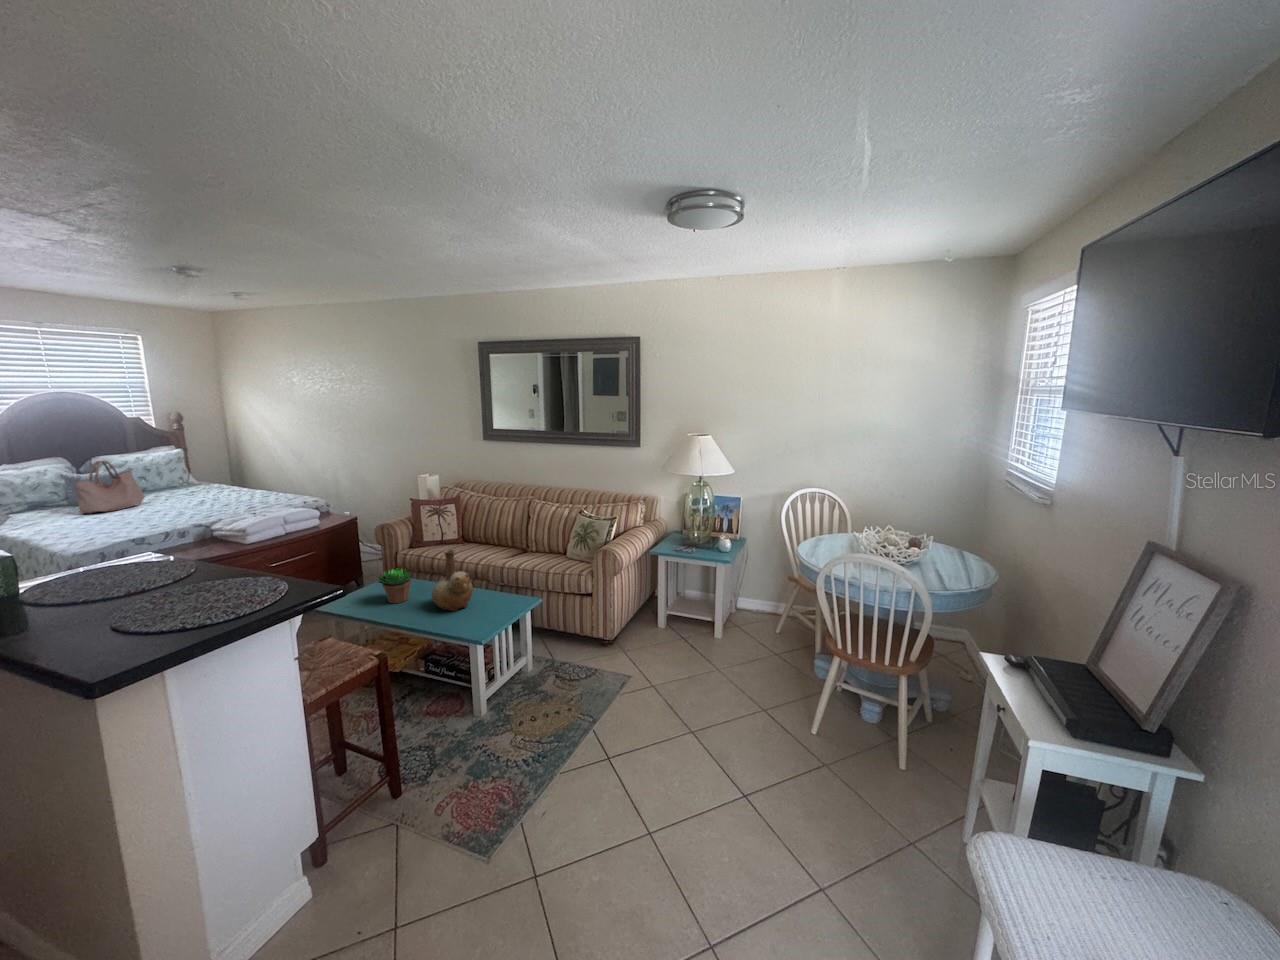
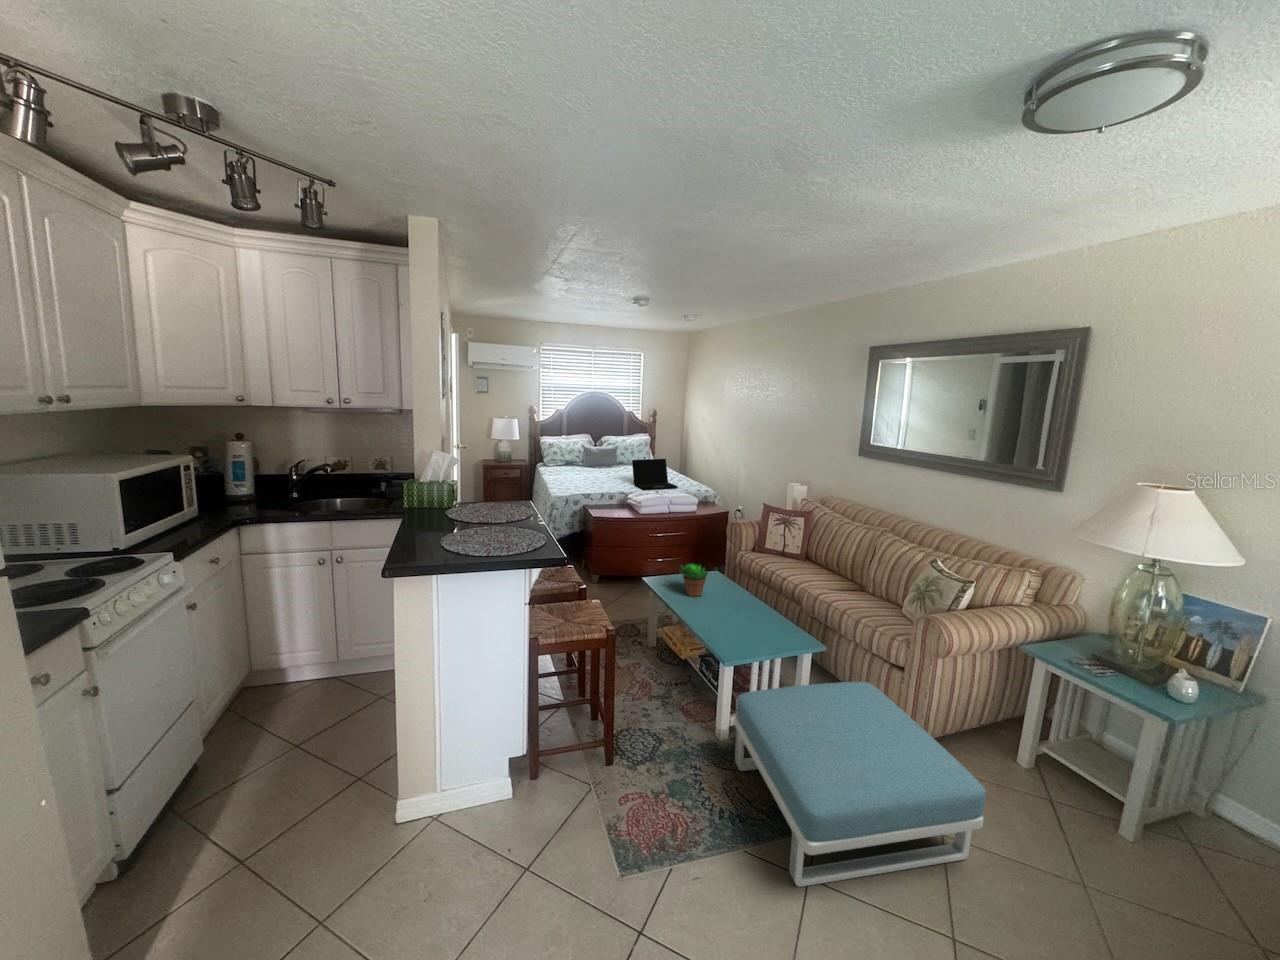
handbag: present [74,461,144,514] -> none [581,440,614,474]
laptop: none [193,472,278,515] -> present [632,459,678,490]
vase: present [432,549,473,611] -> none [712,559,752,624]
footstool: none [500,611,678,765] -> present [734,682,986,887]

